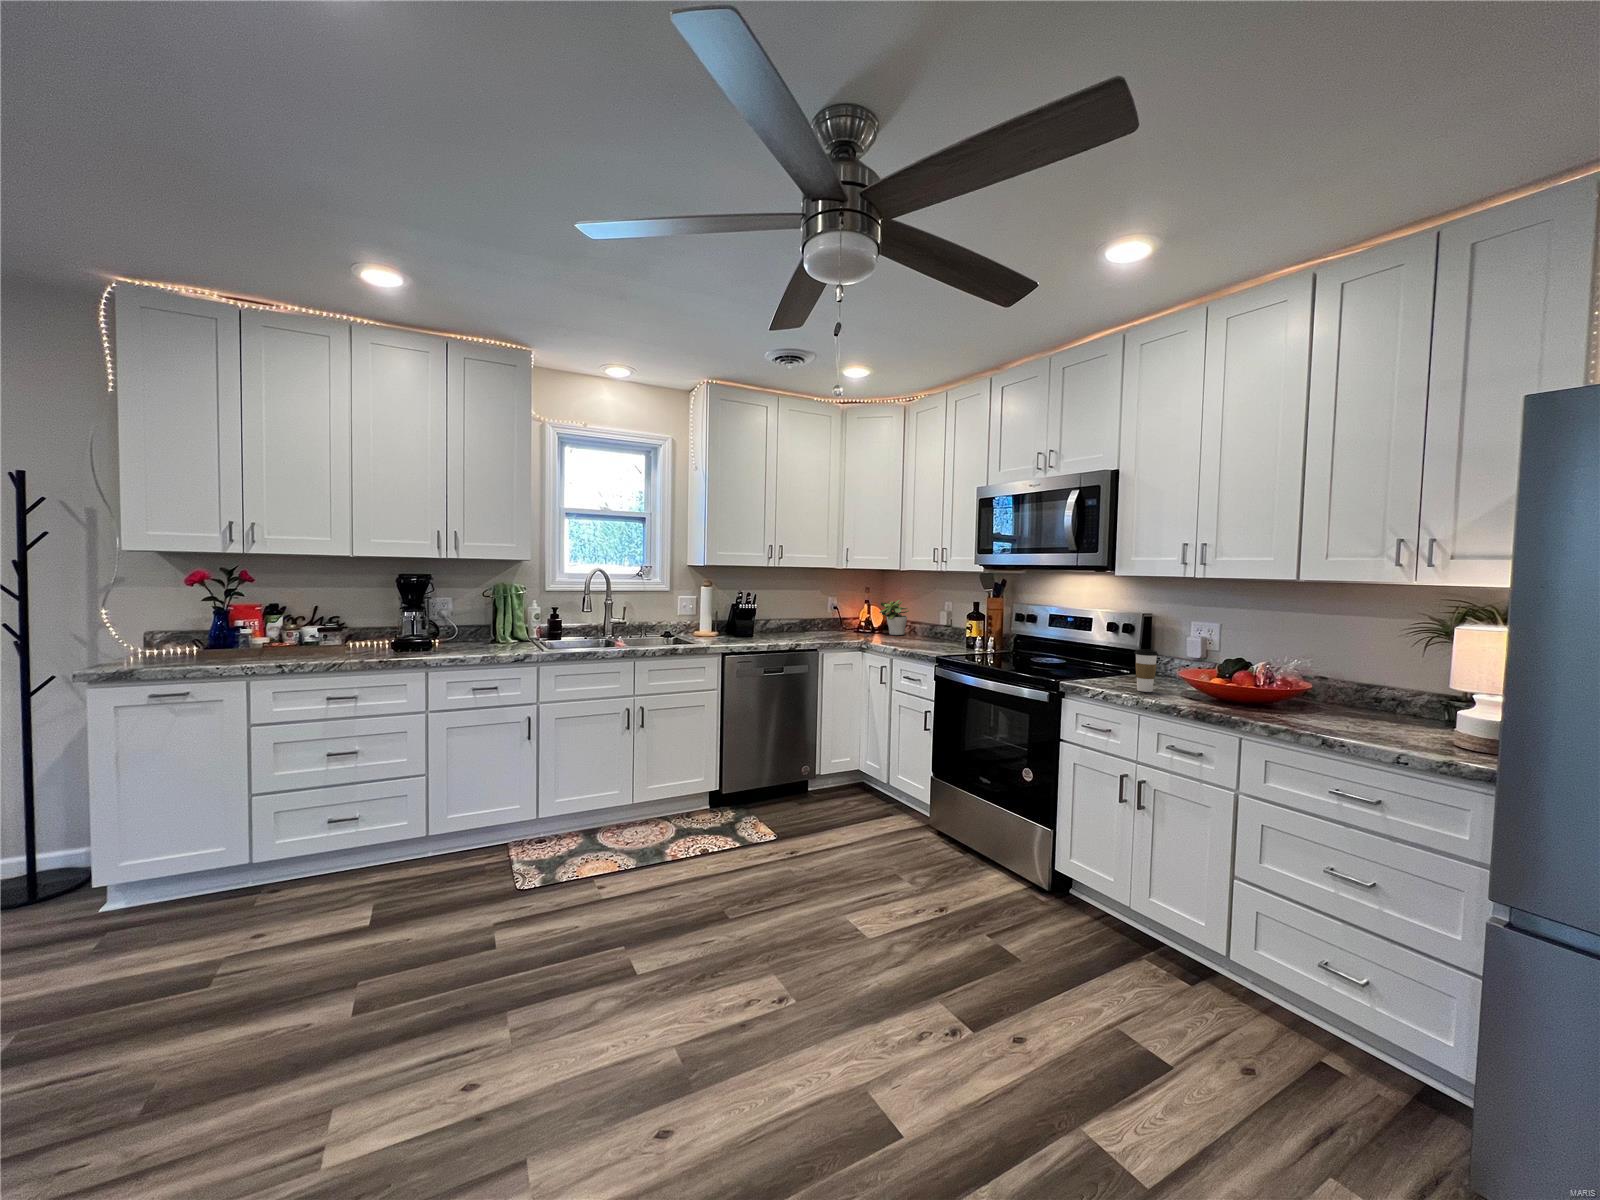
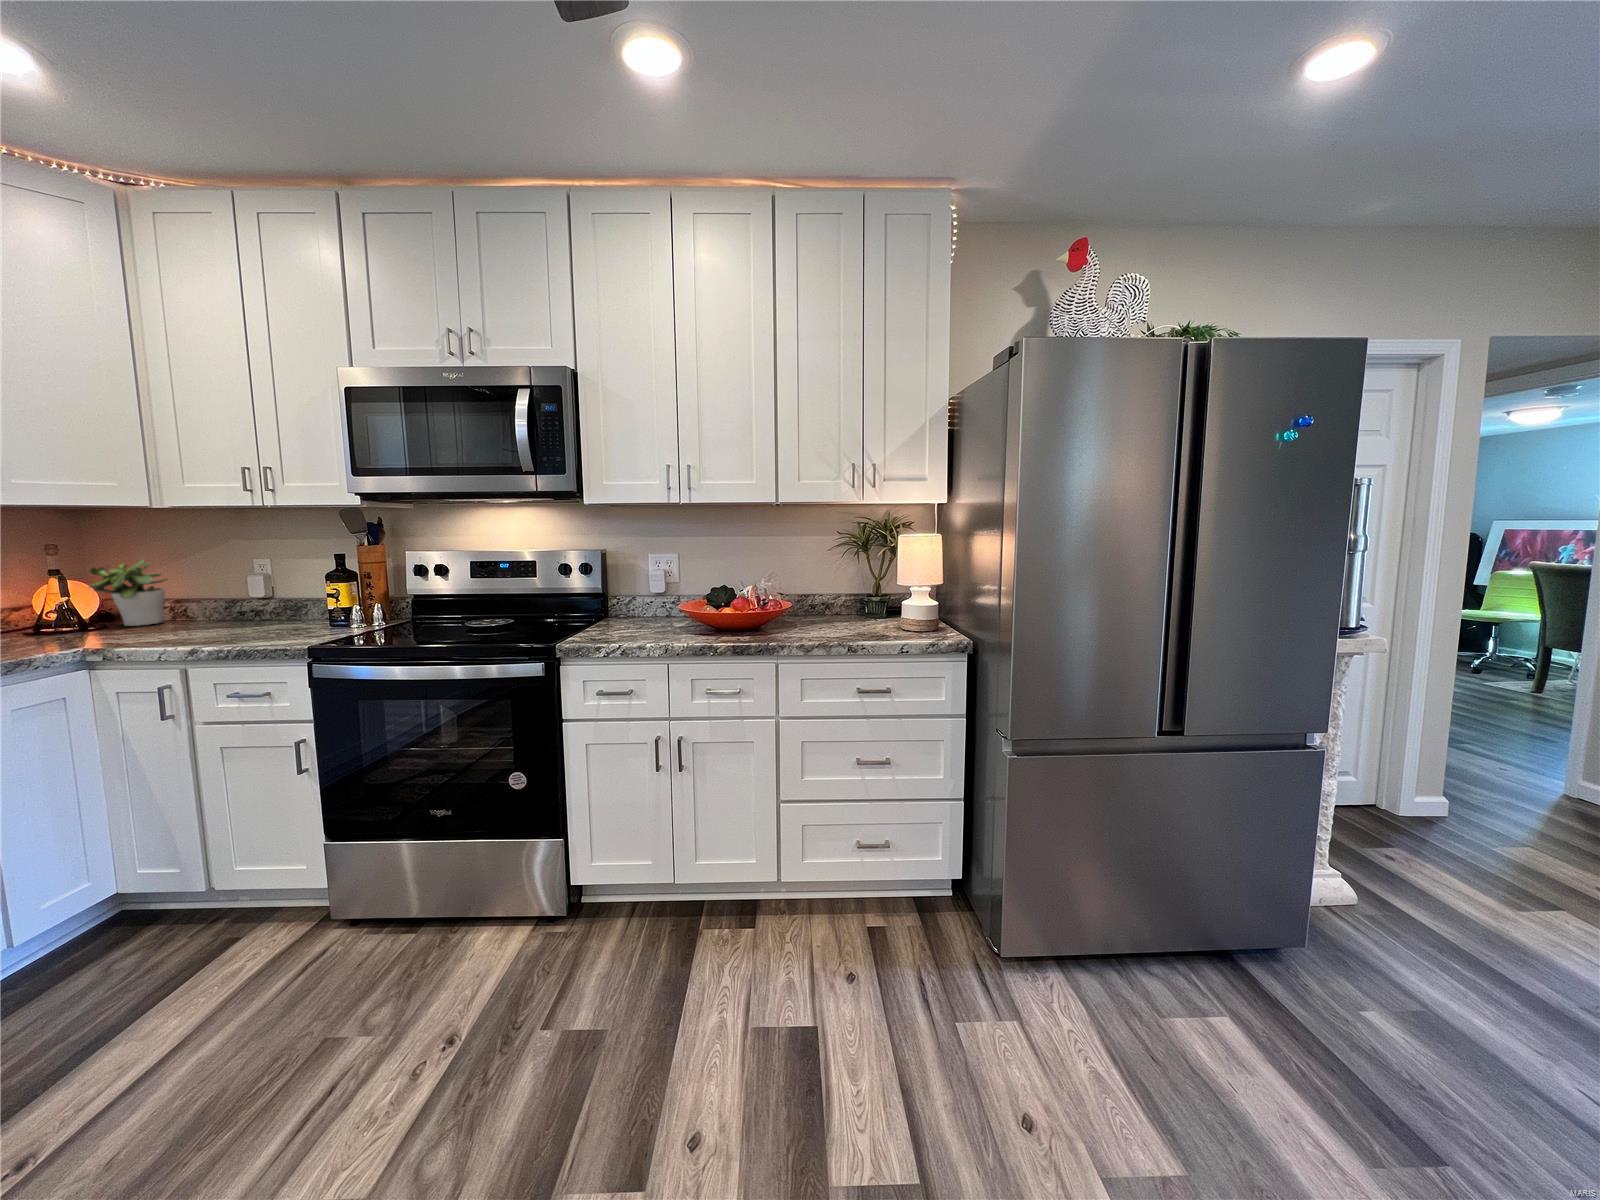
coffee cup: present [1134,649,1158,692] -> none [641,587,666,636]

